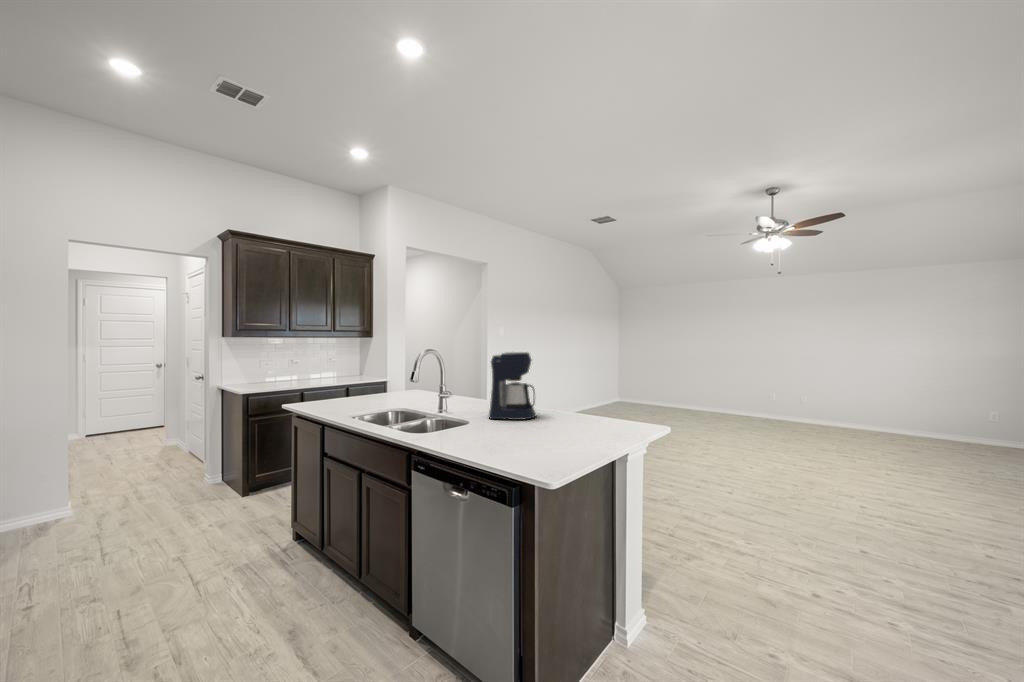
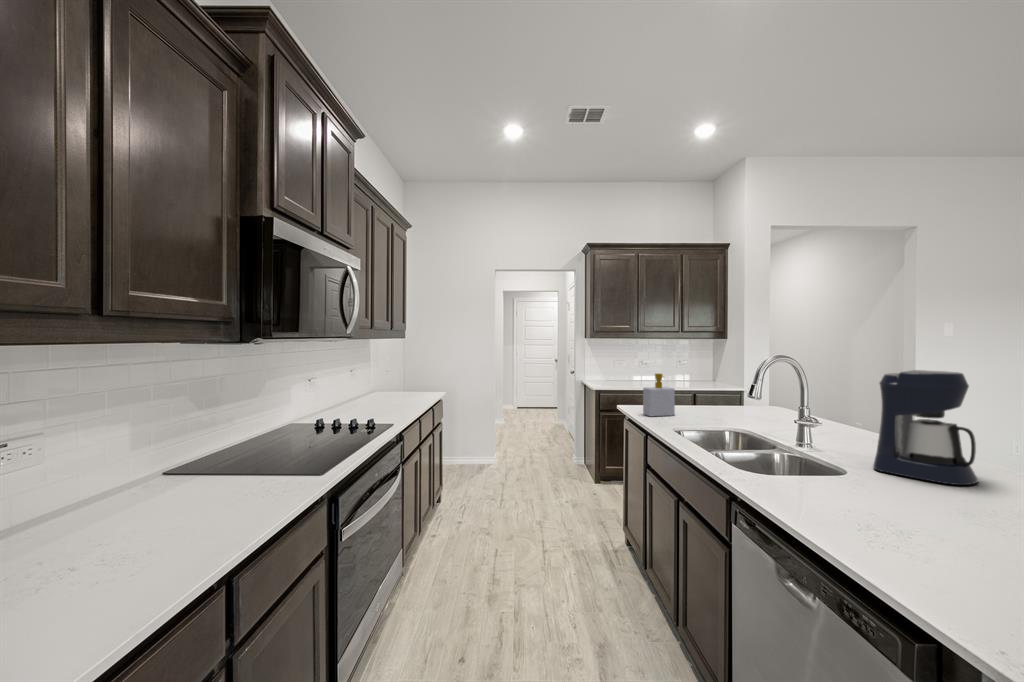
soap bottle: none [313,368,343,409] -> present [643,373,675,416]

